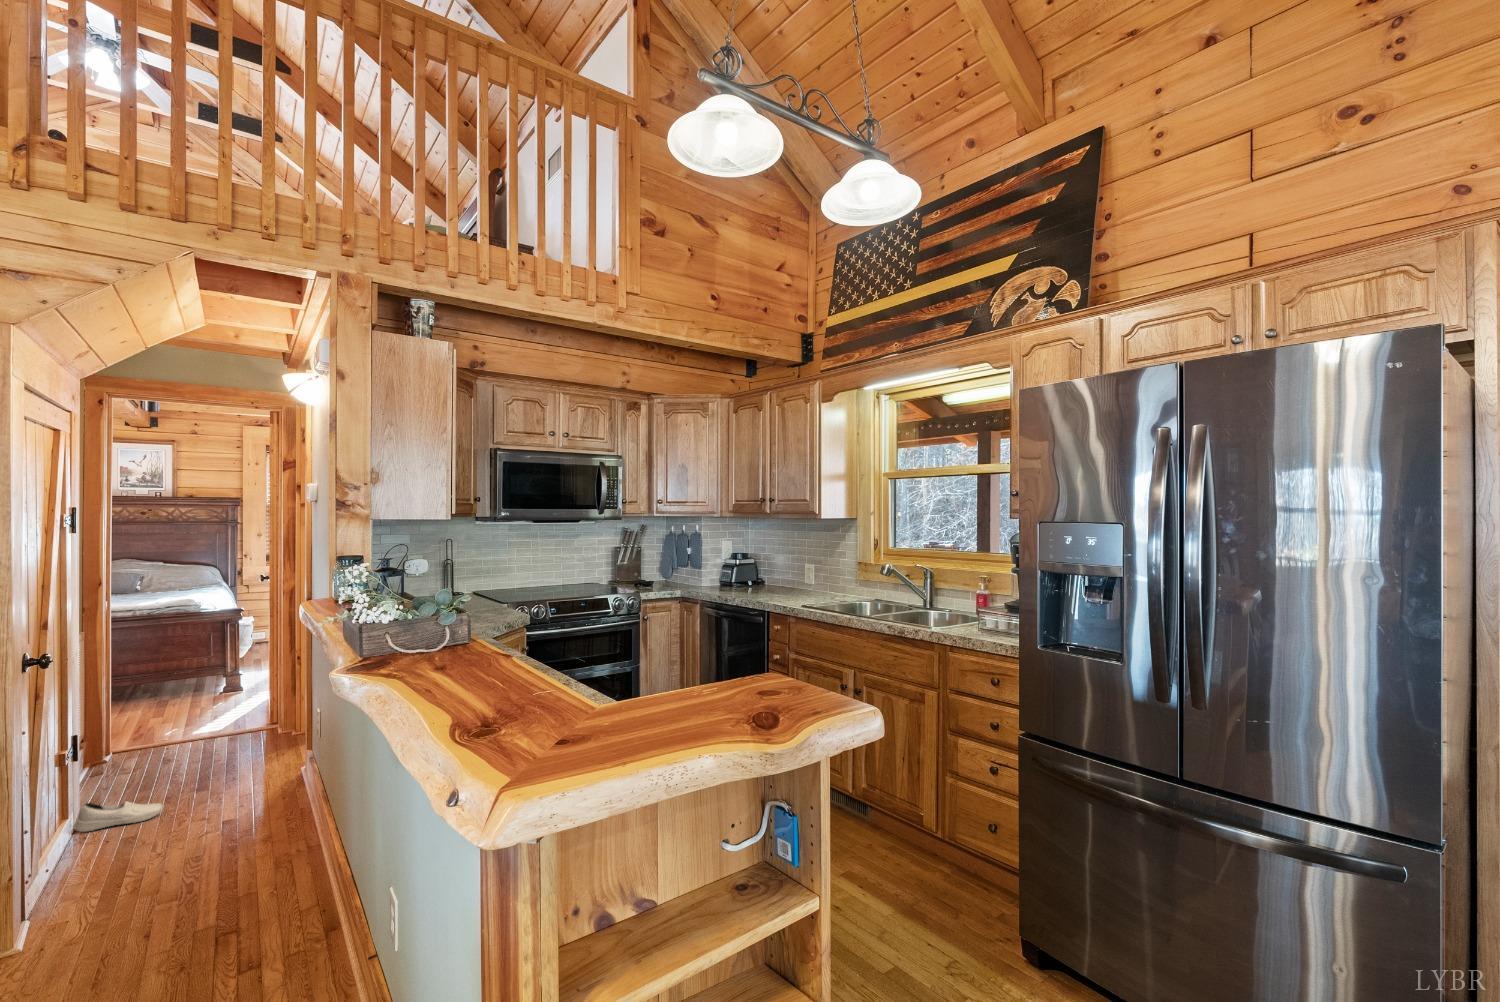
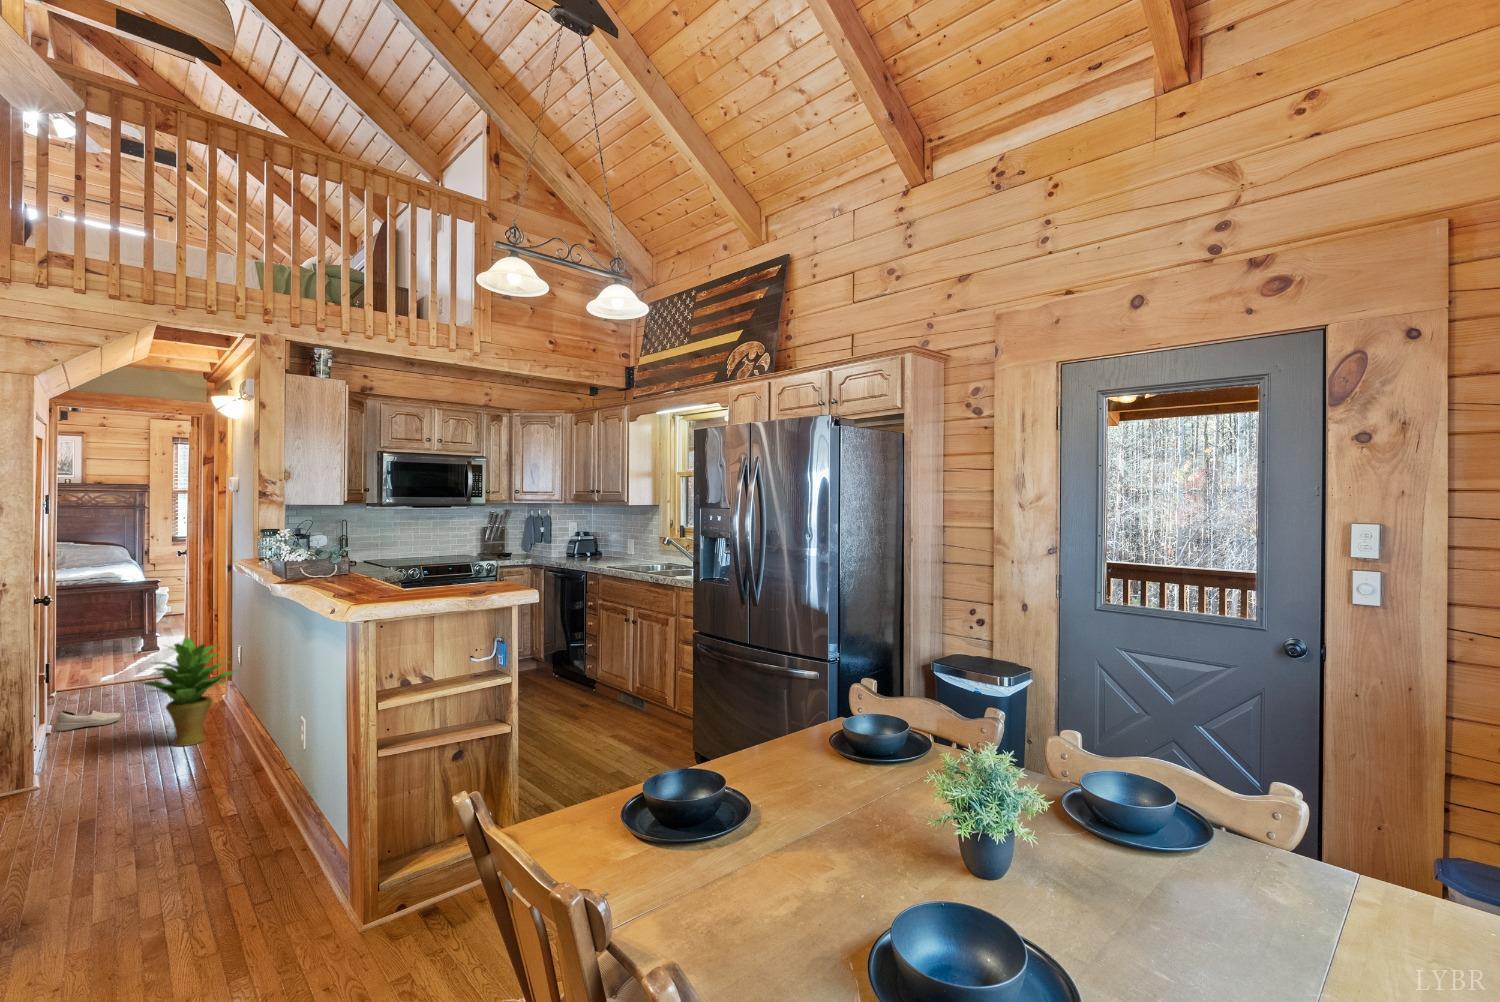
potted plant: none [169,708,309,872] -> present [142,638,236,746]

